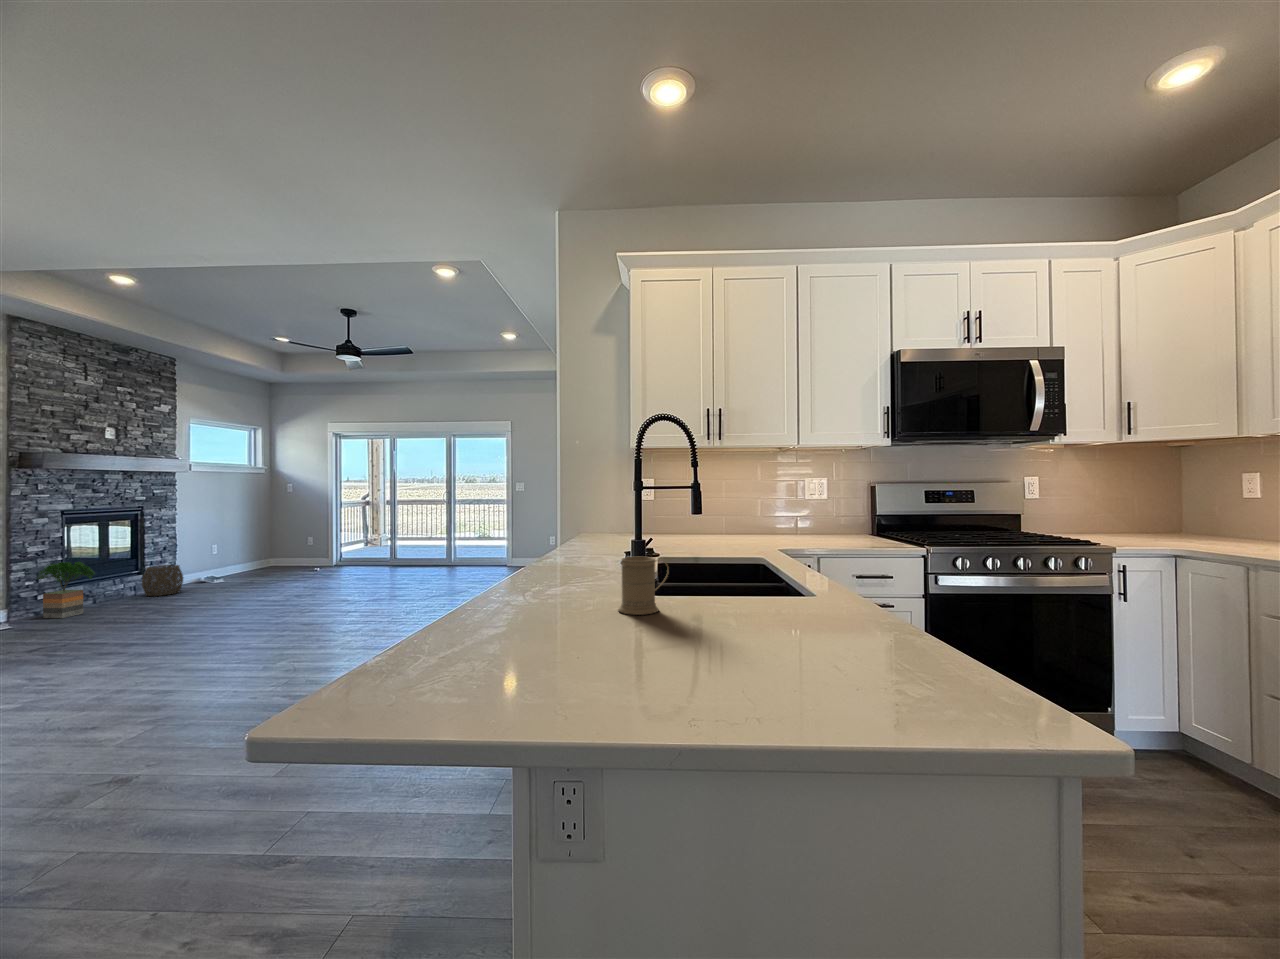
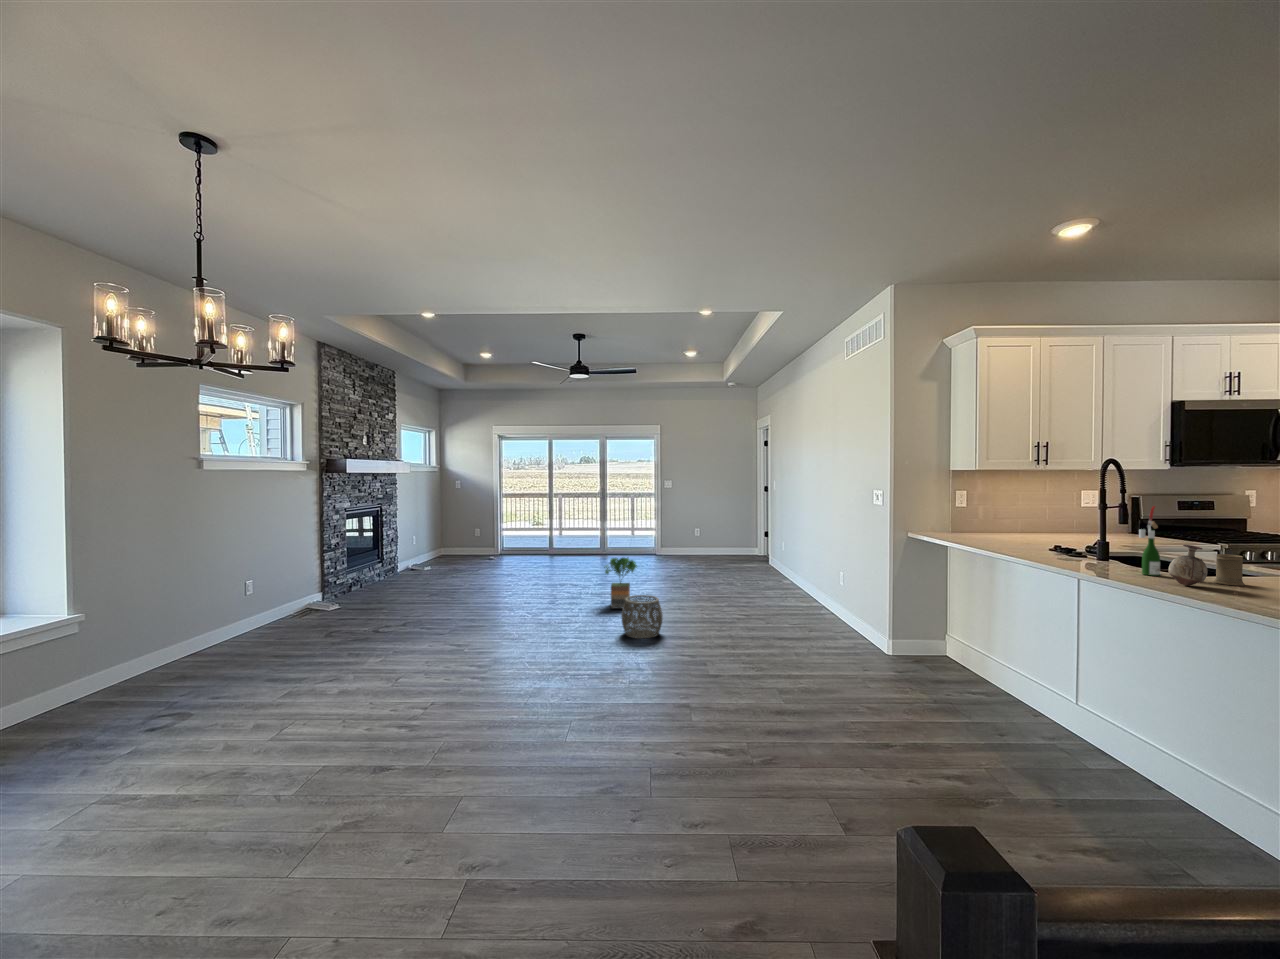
wine bottle: none [570,475,607,595] -> present [1139,506,1160,576]
vase: none [514,539,571,614] -> present [1168,545,1207,586]
potted tree: present [37,562,94,618] -> present [604,557,637,608]
woven basket: present [142,565,183,596] -> present [622,595,663,639]

